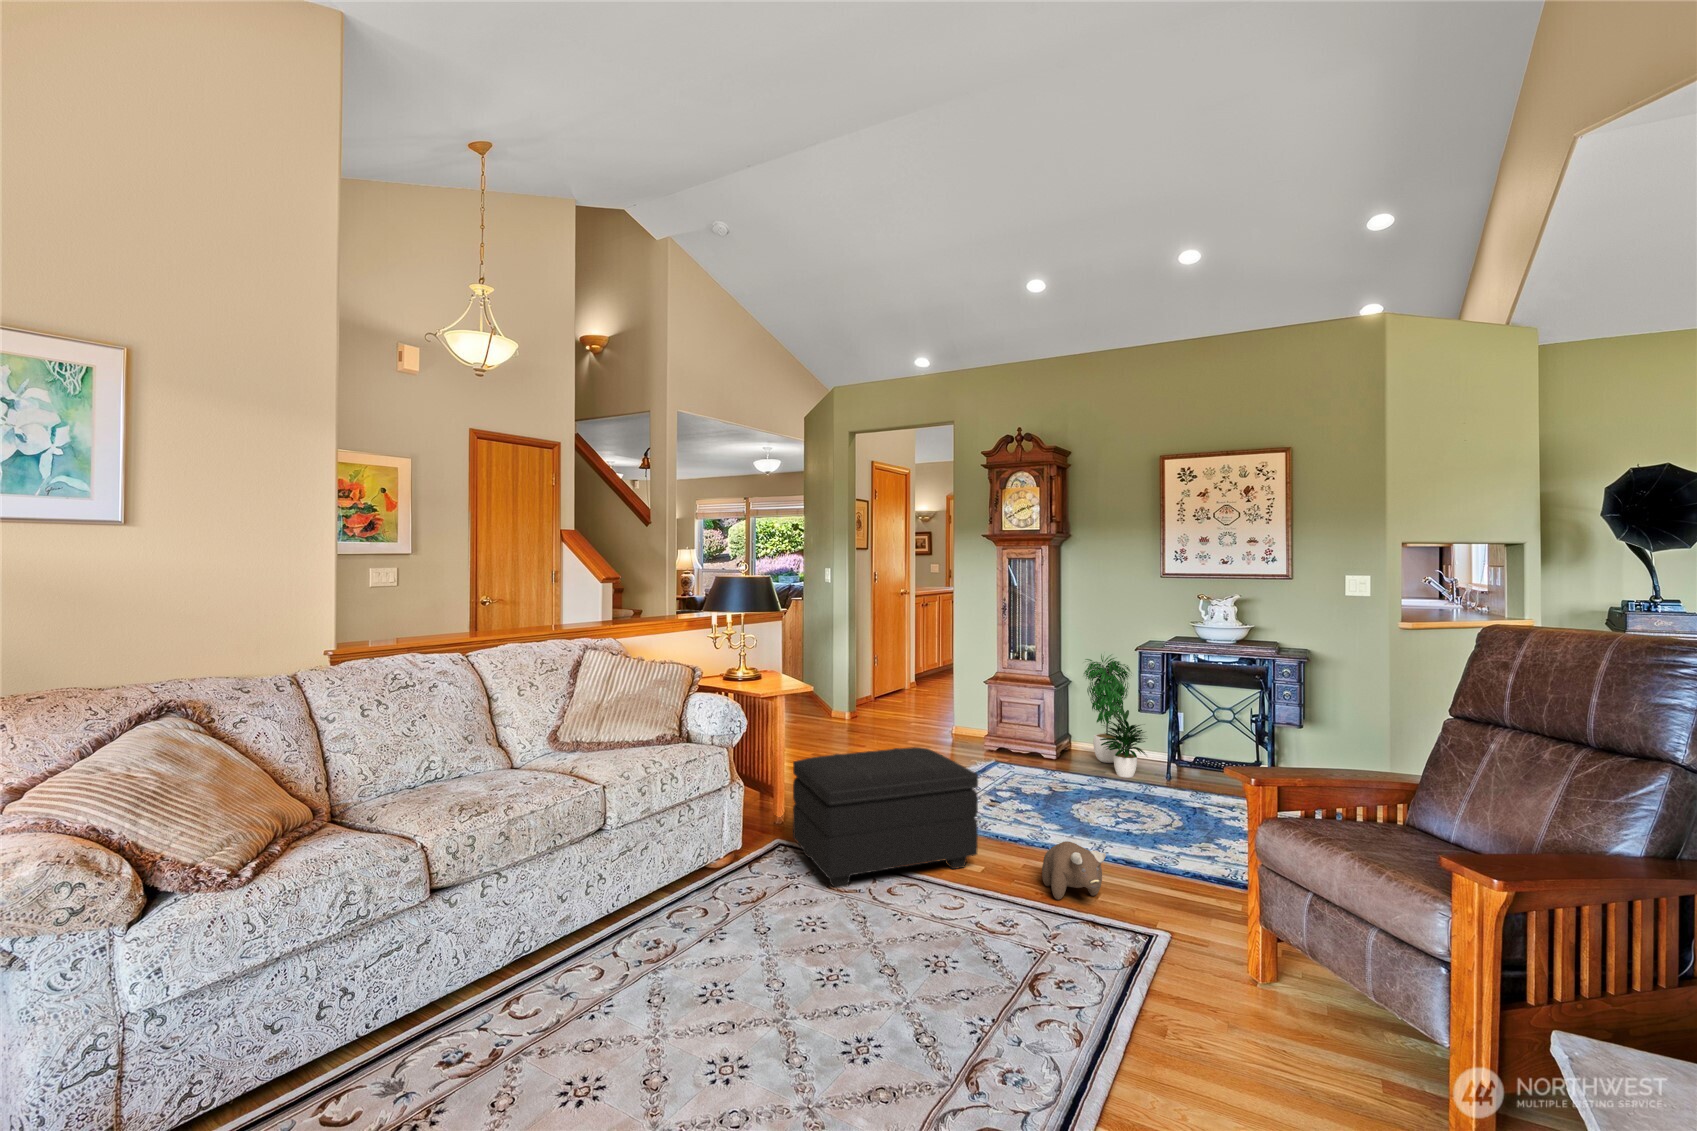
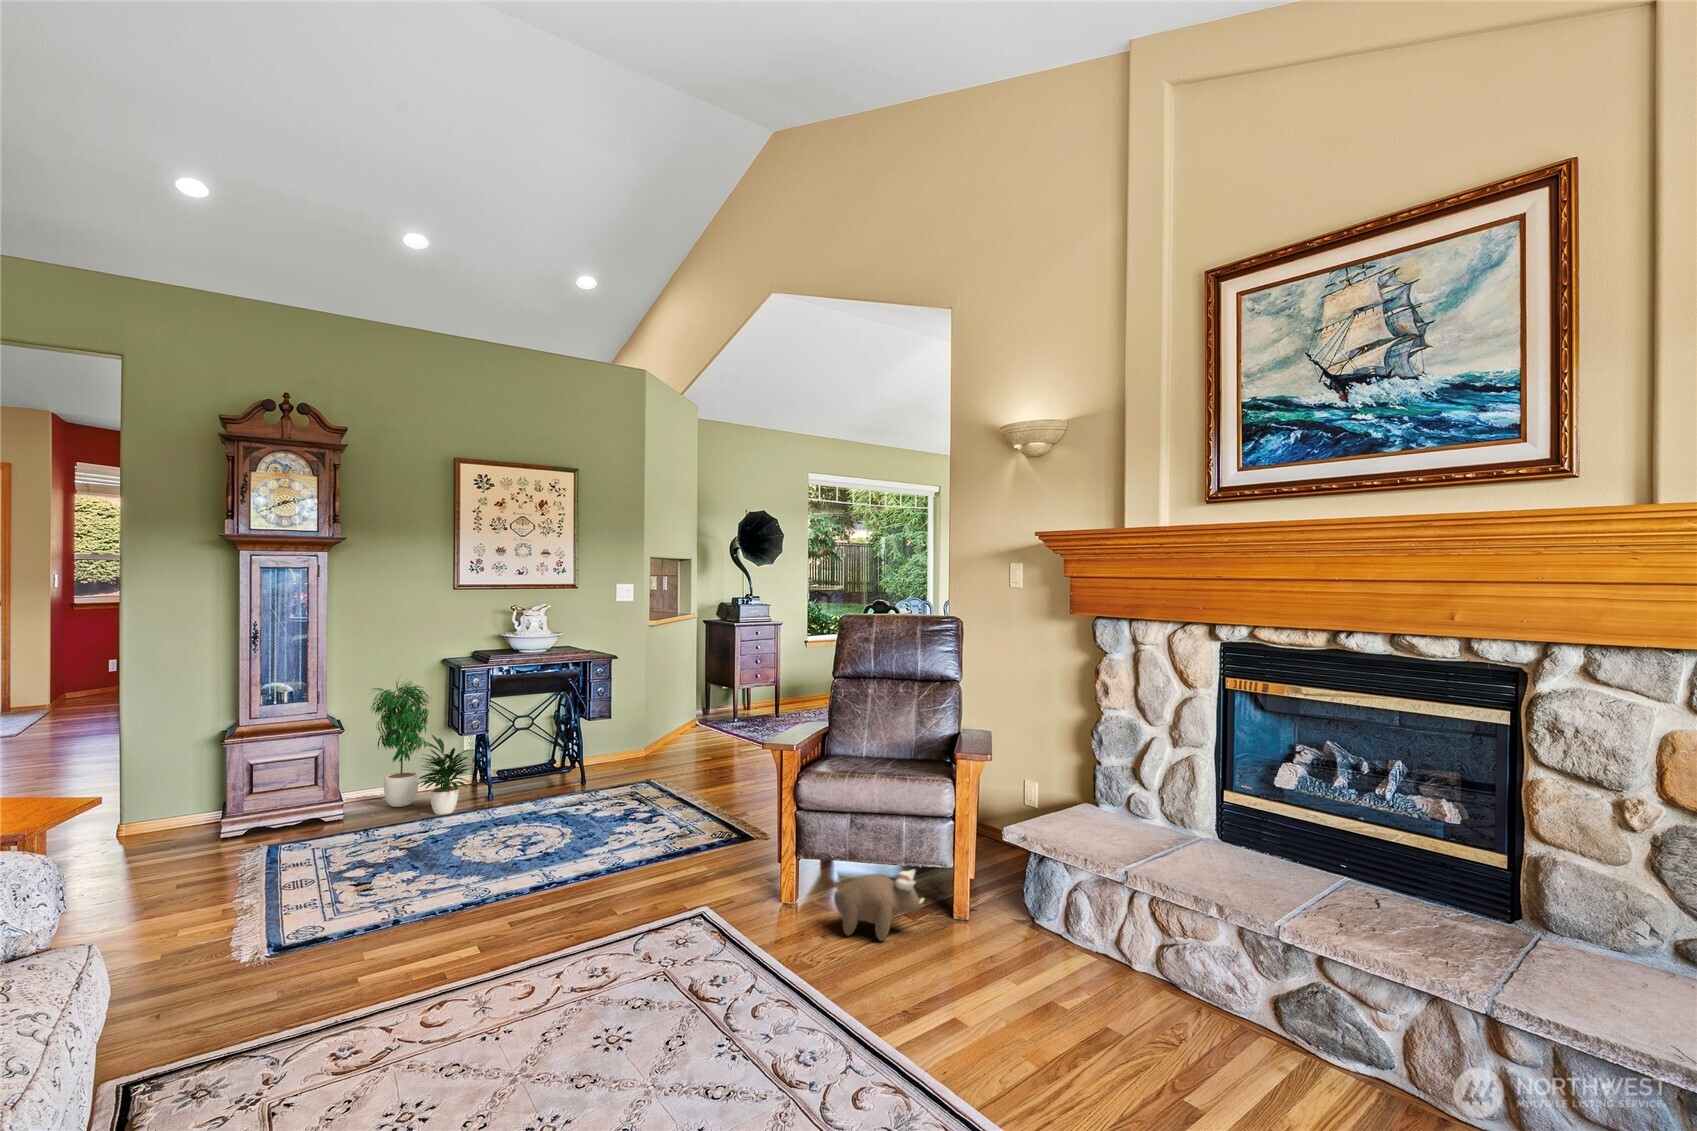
footstool: present [793,747,978,888] -> none [169,824,476,1058]
plush toy: present [1042,841,1106,900] -> present [834,870,924,940]

